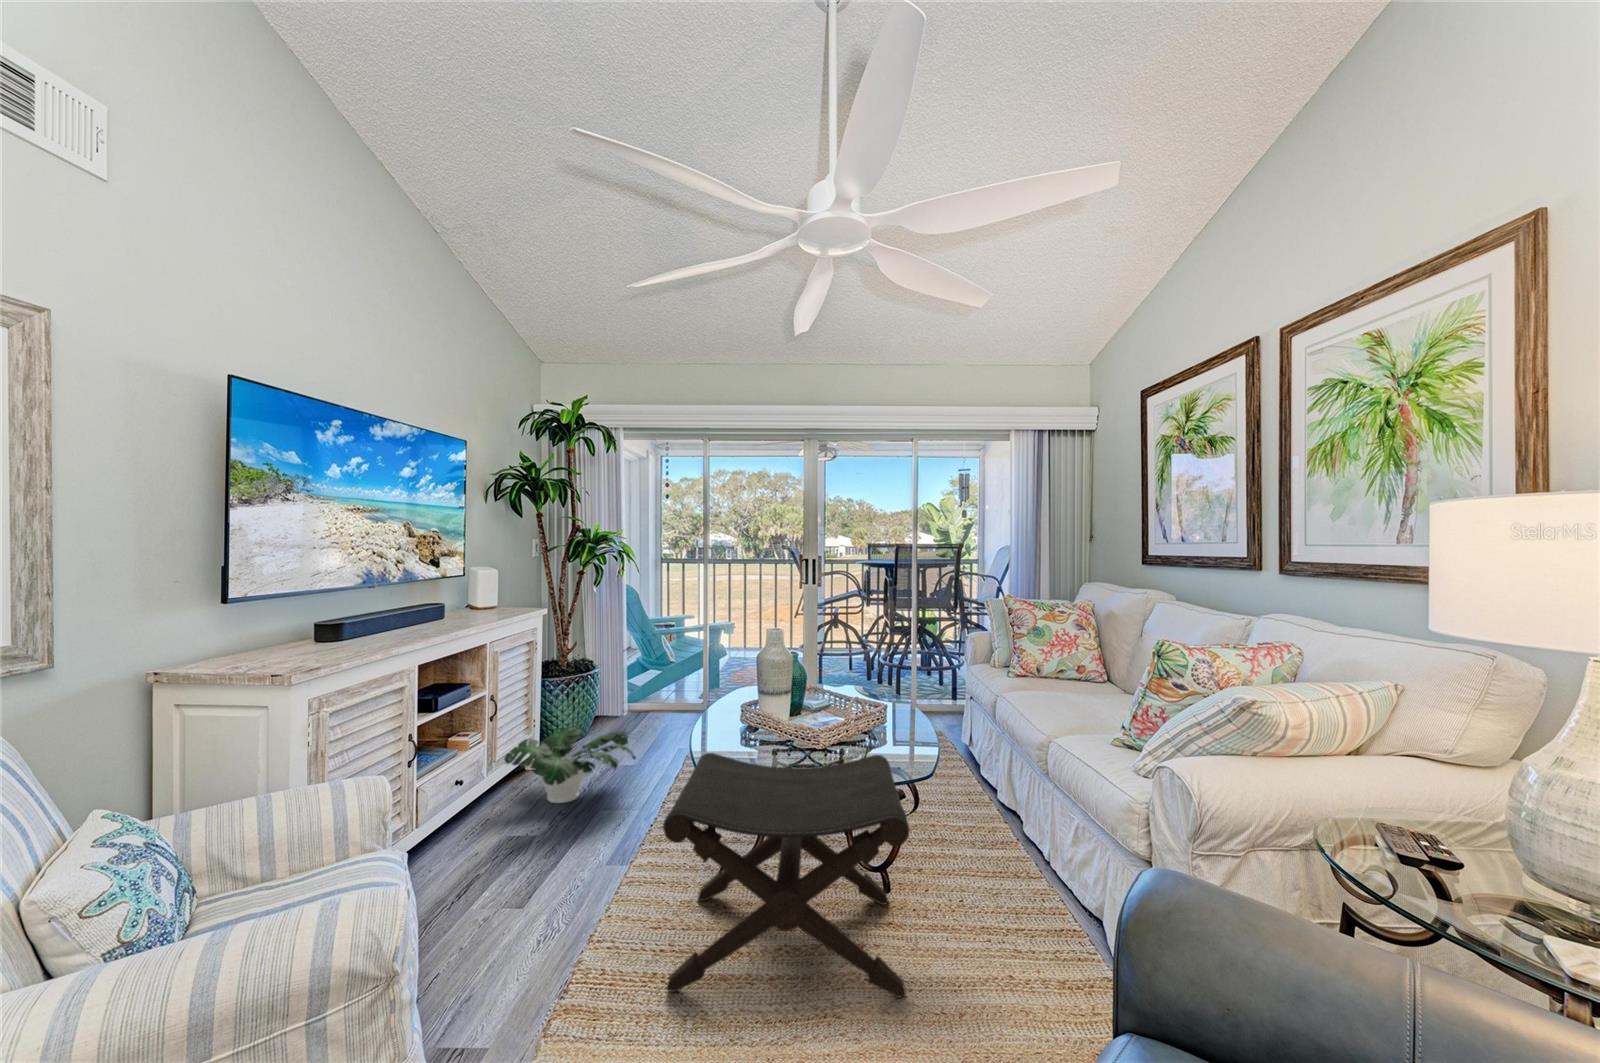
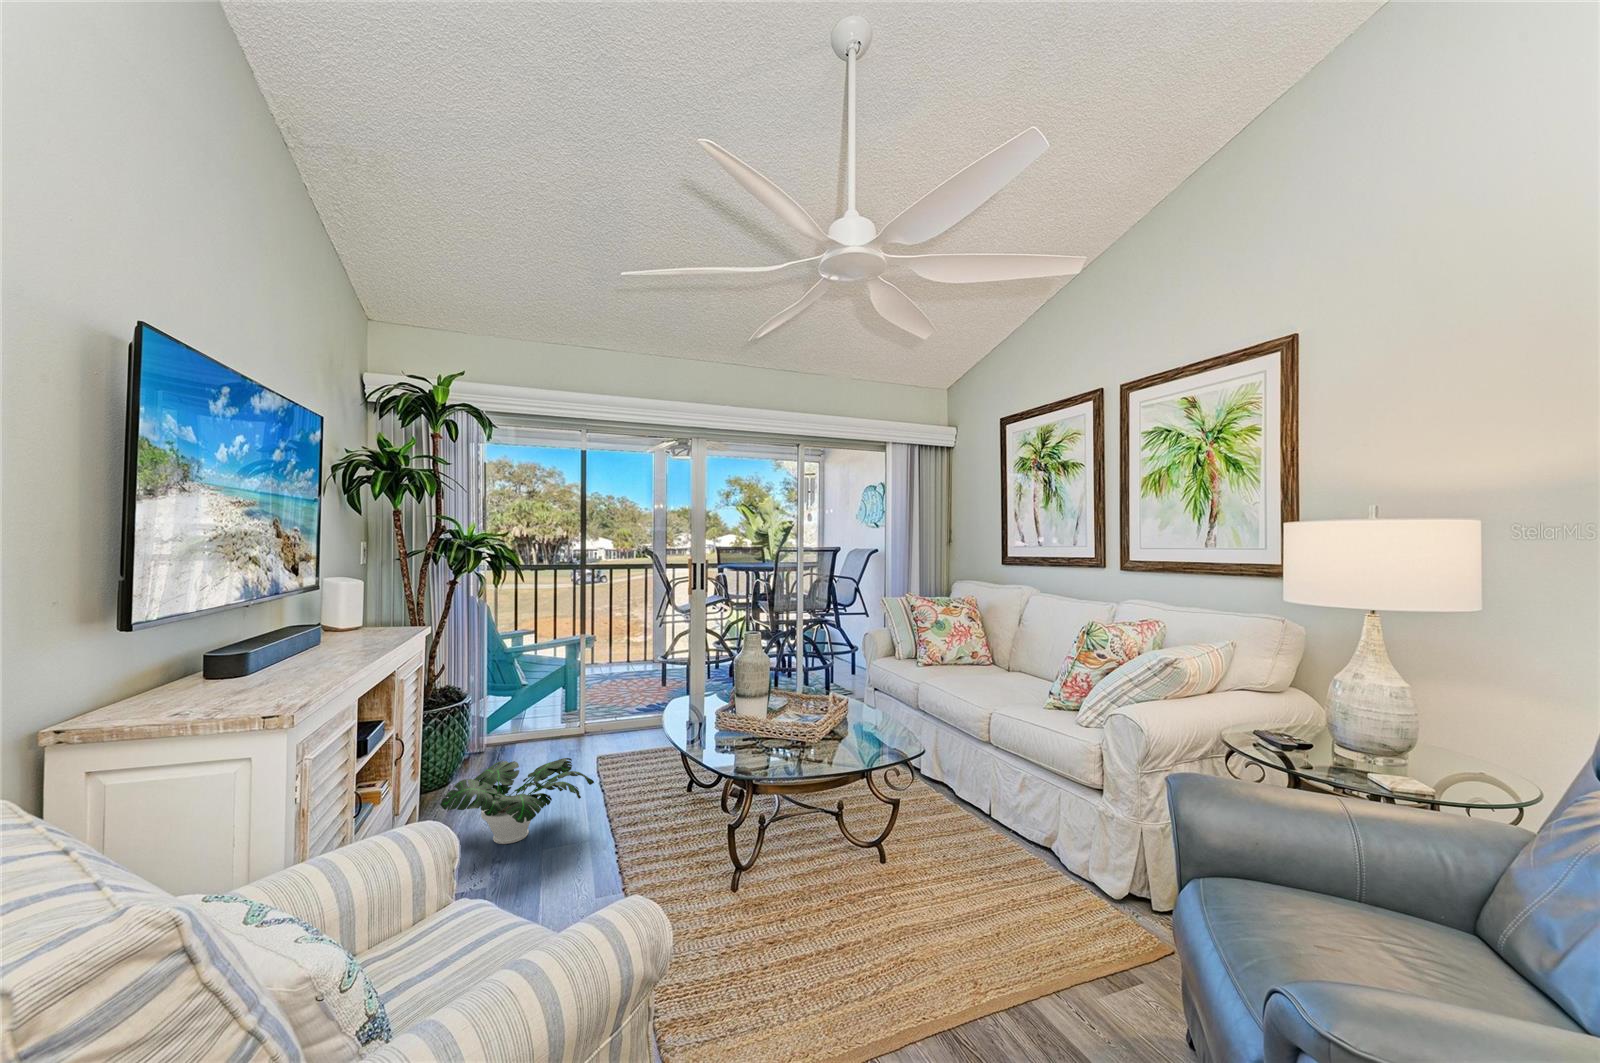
footstool: present [663,753,910,997] -> none [719,743,950,982]

